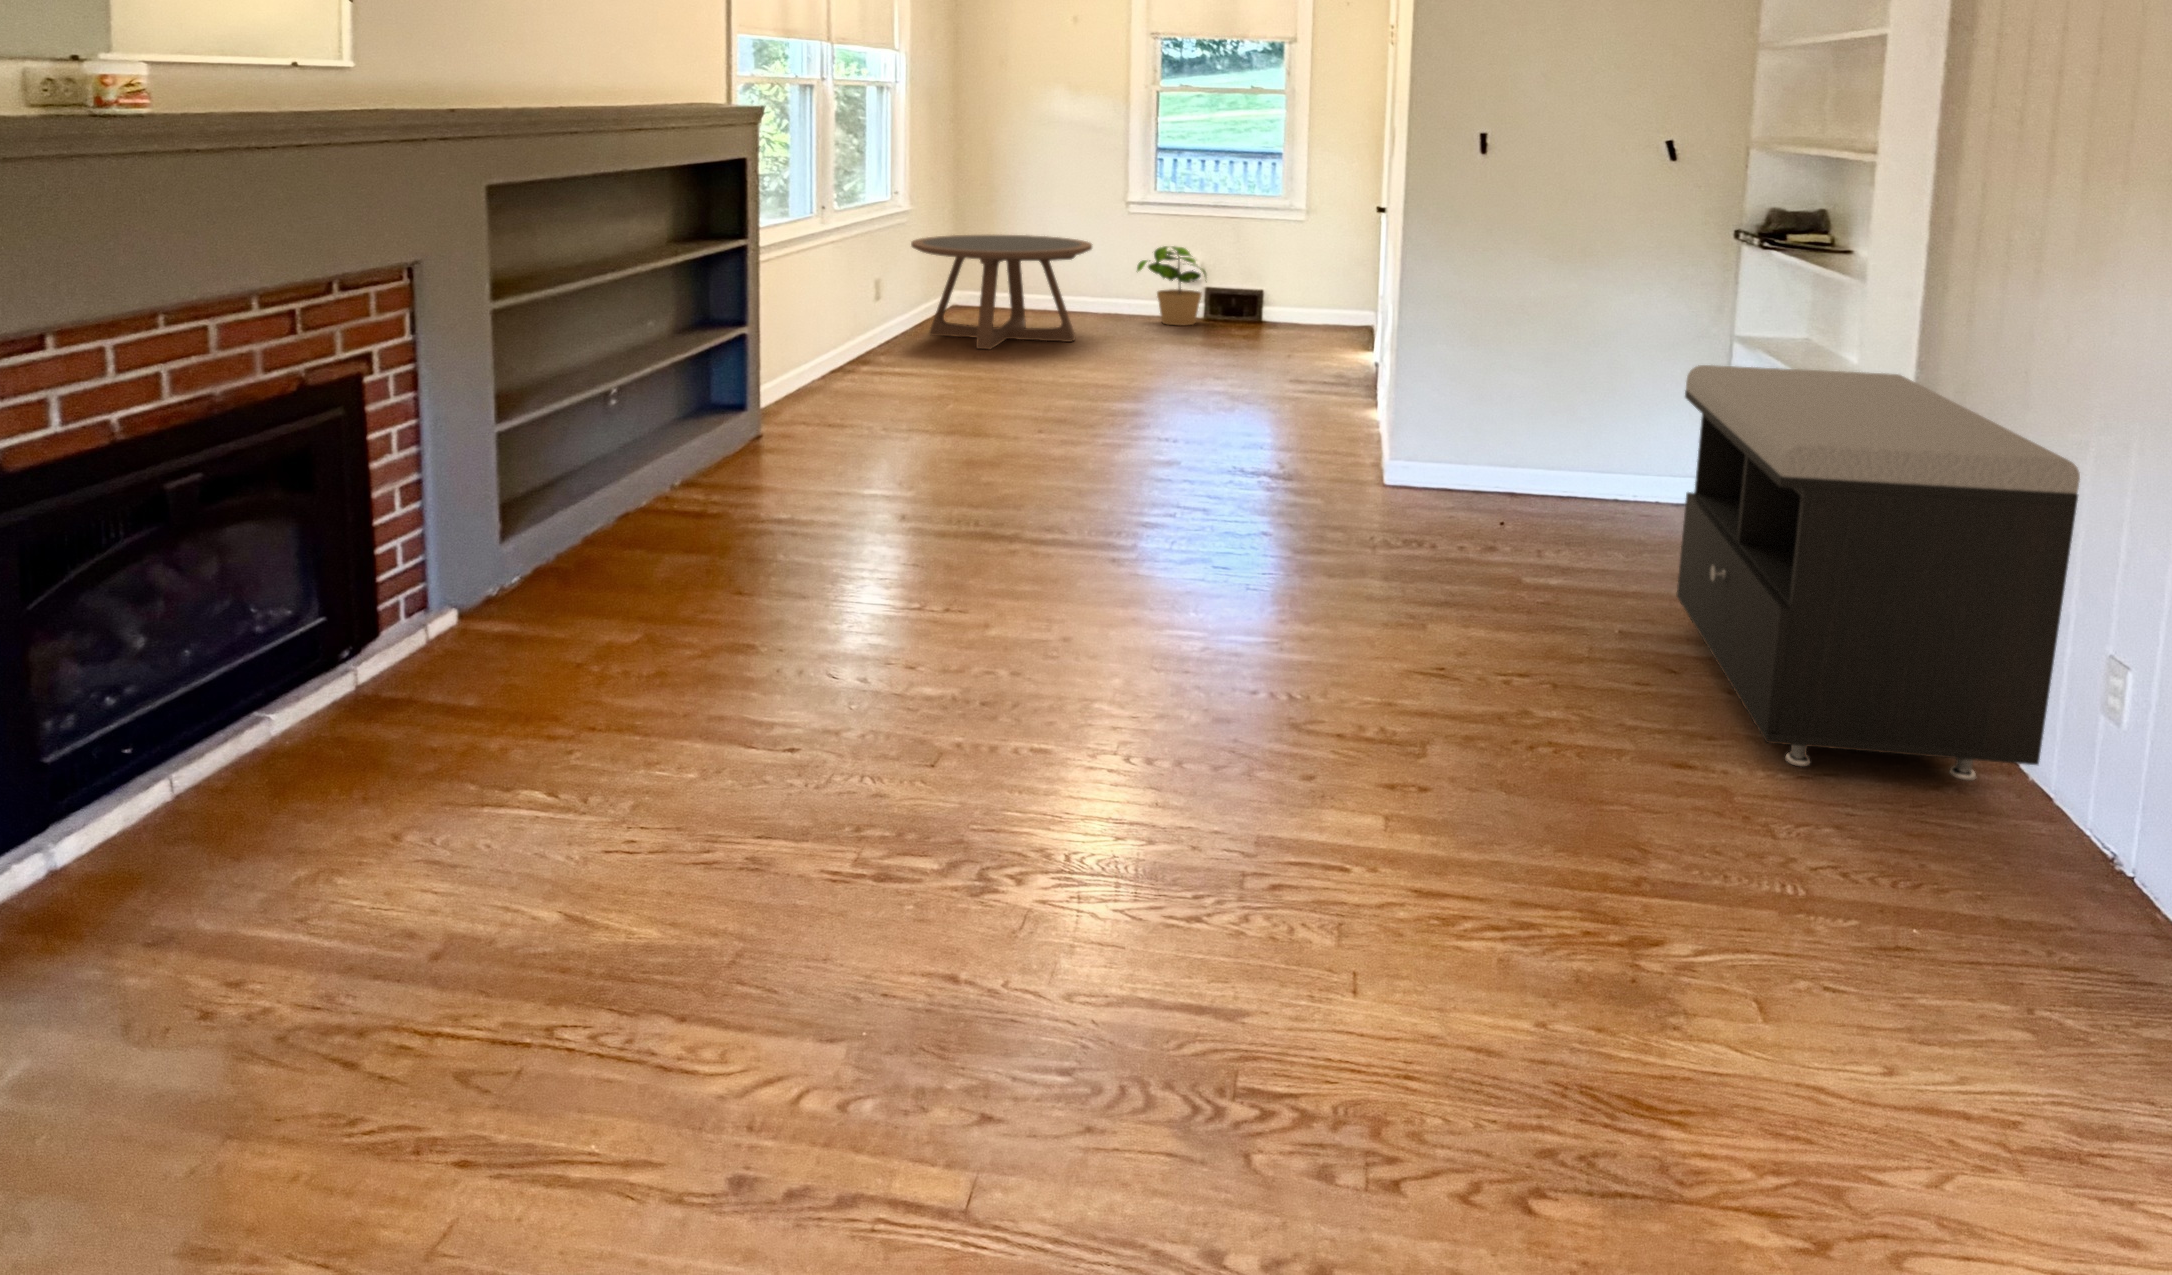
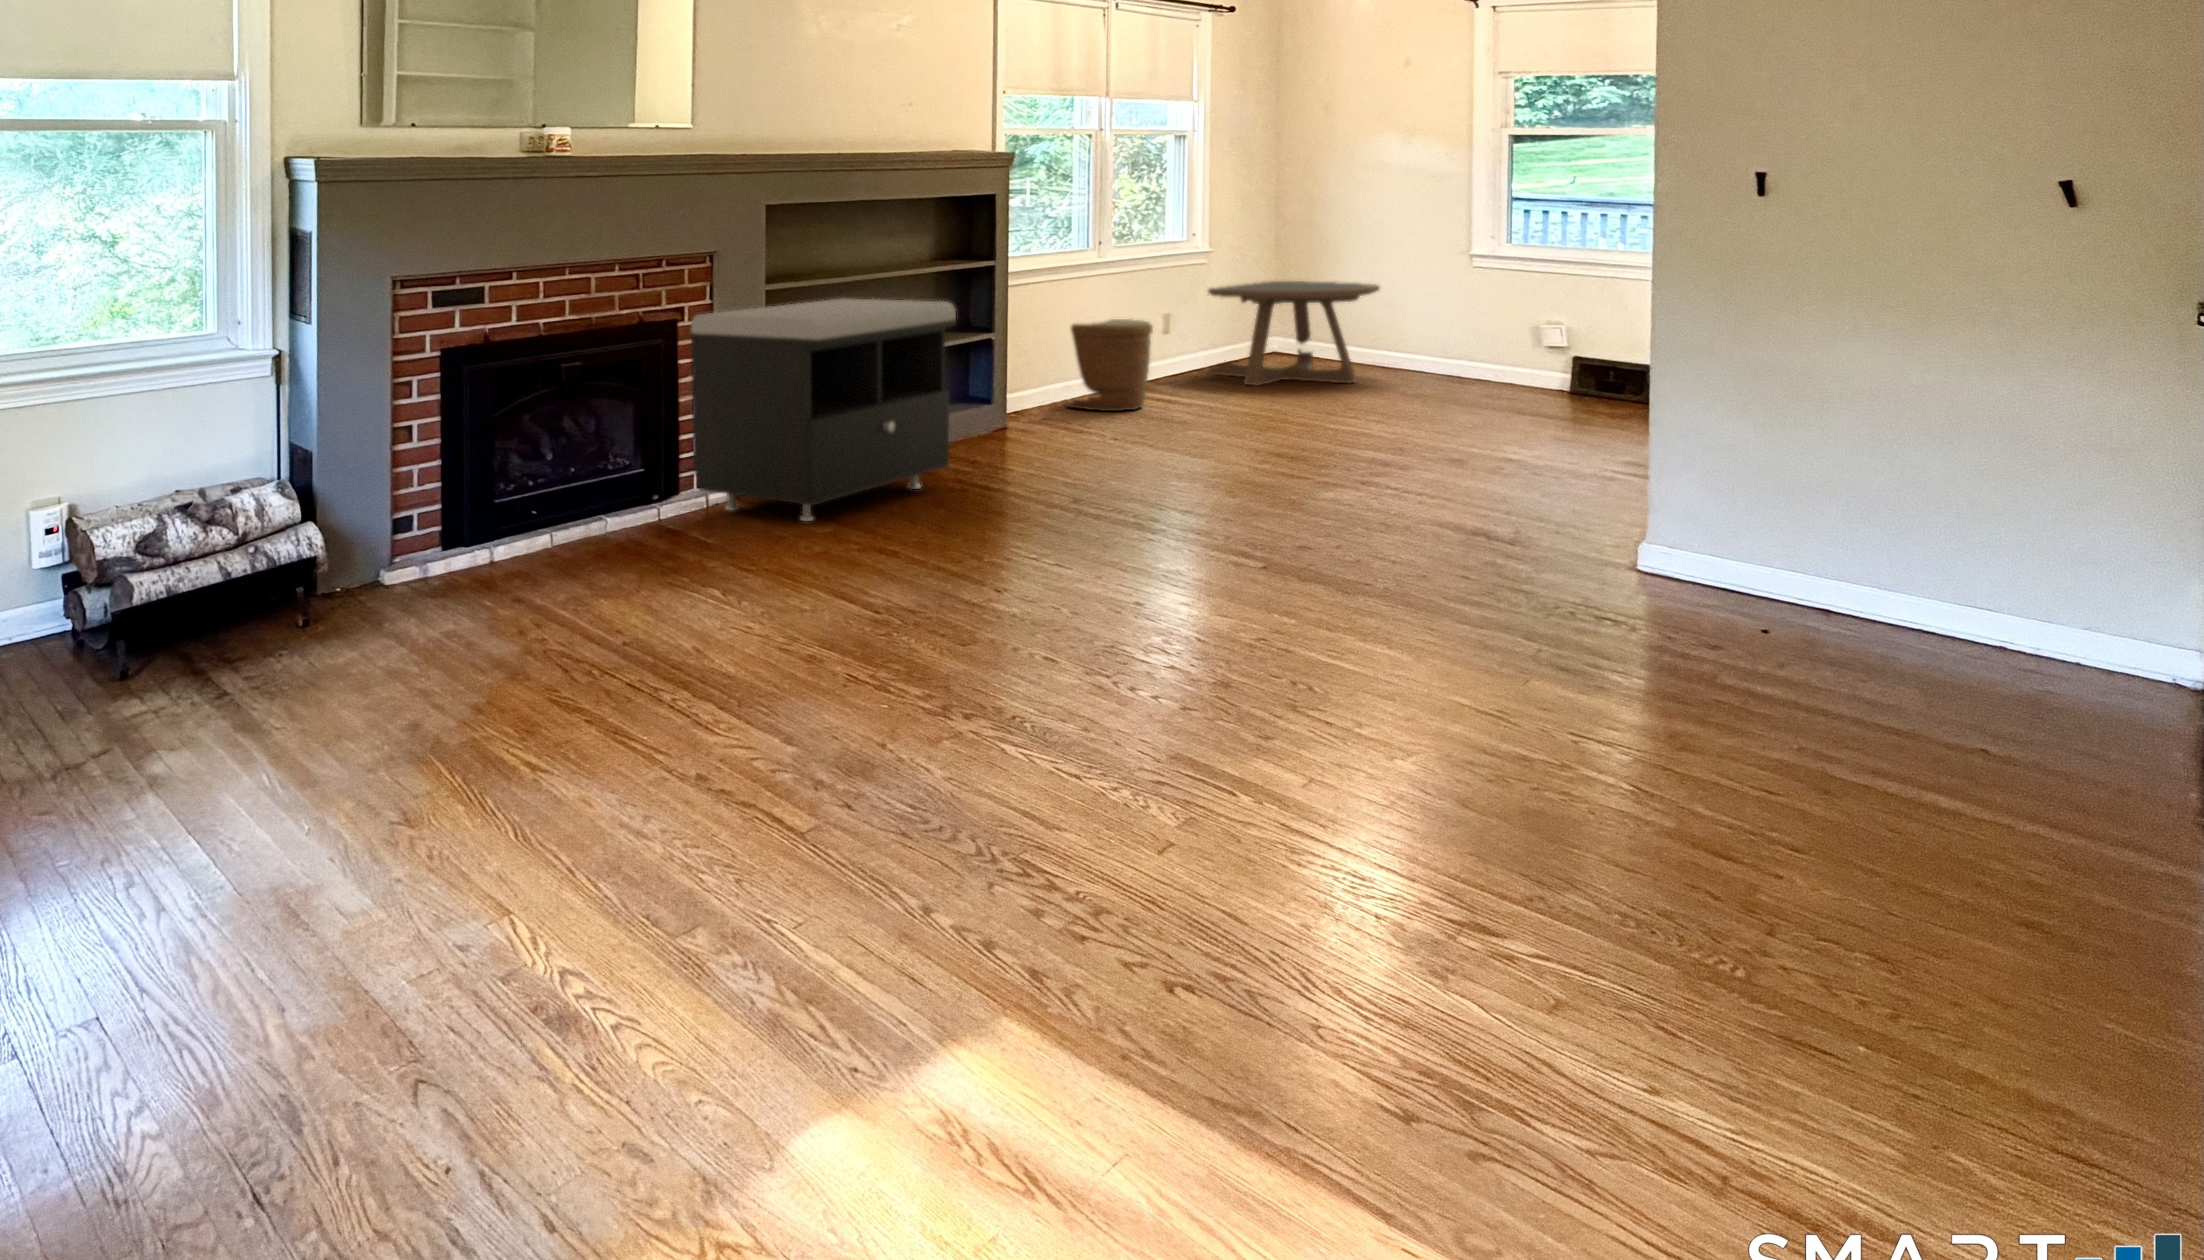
potted plant: present [1137,246,1206,325] -> none [1443,291,1529,376]
woven basket: none [803,291,907,399] -> present [1065,319,1153,411]
storage bench: present [1677,365,2080,781] -> present [691,298,956,521]

